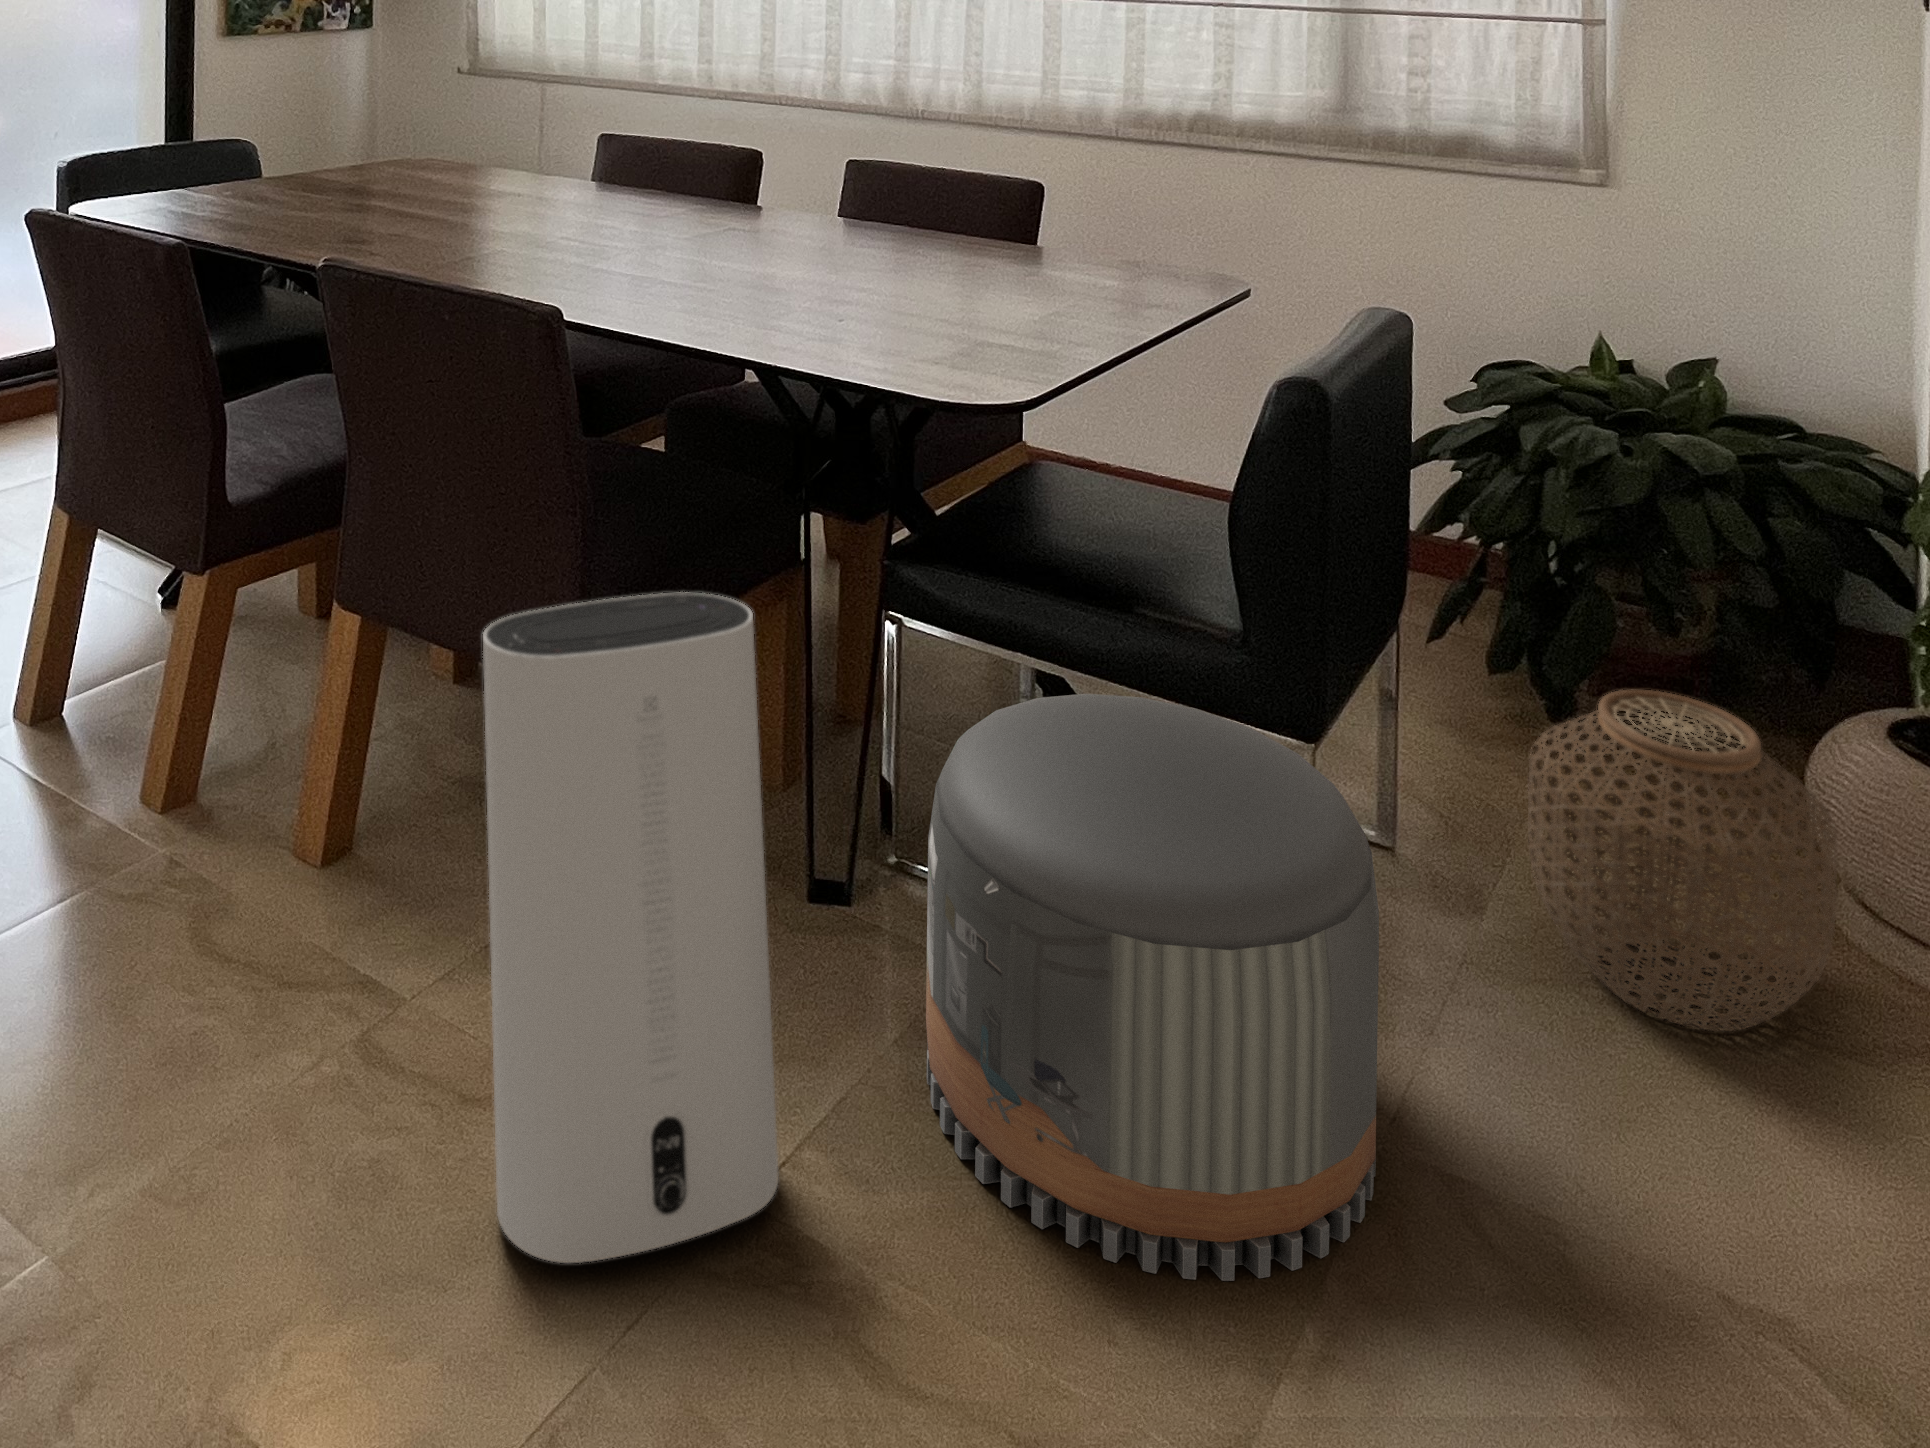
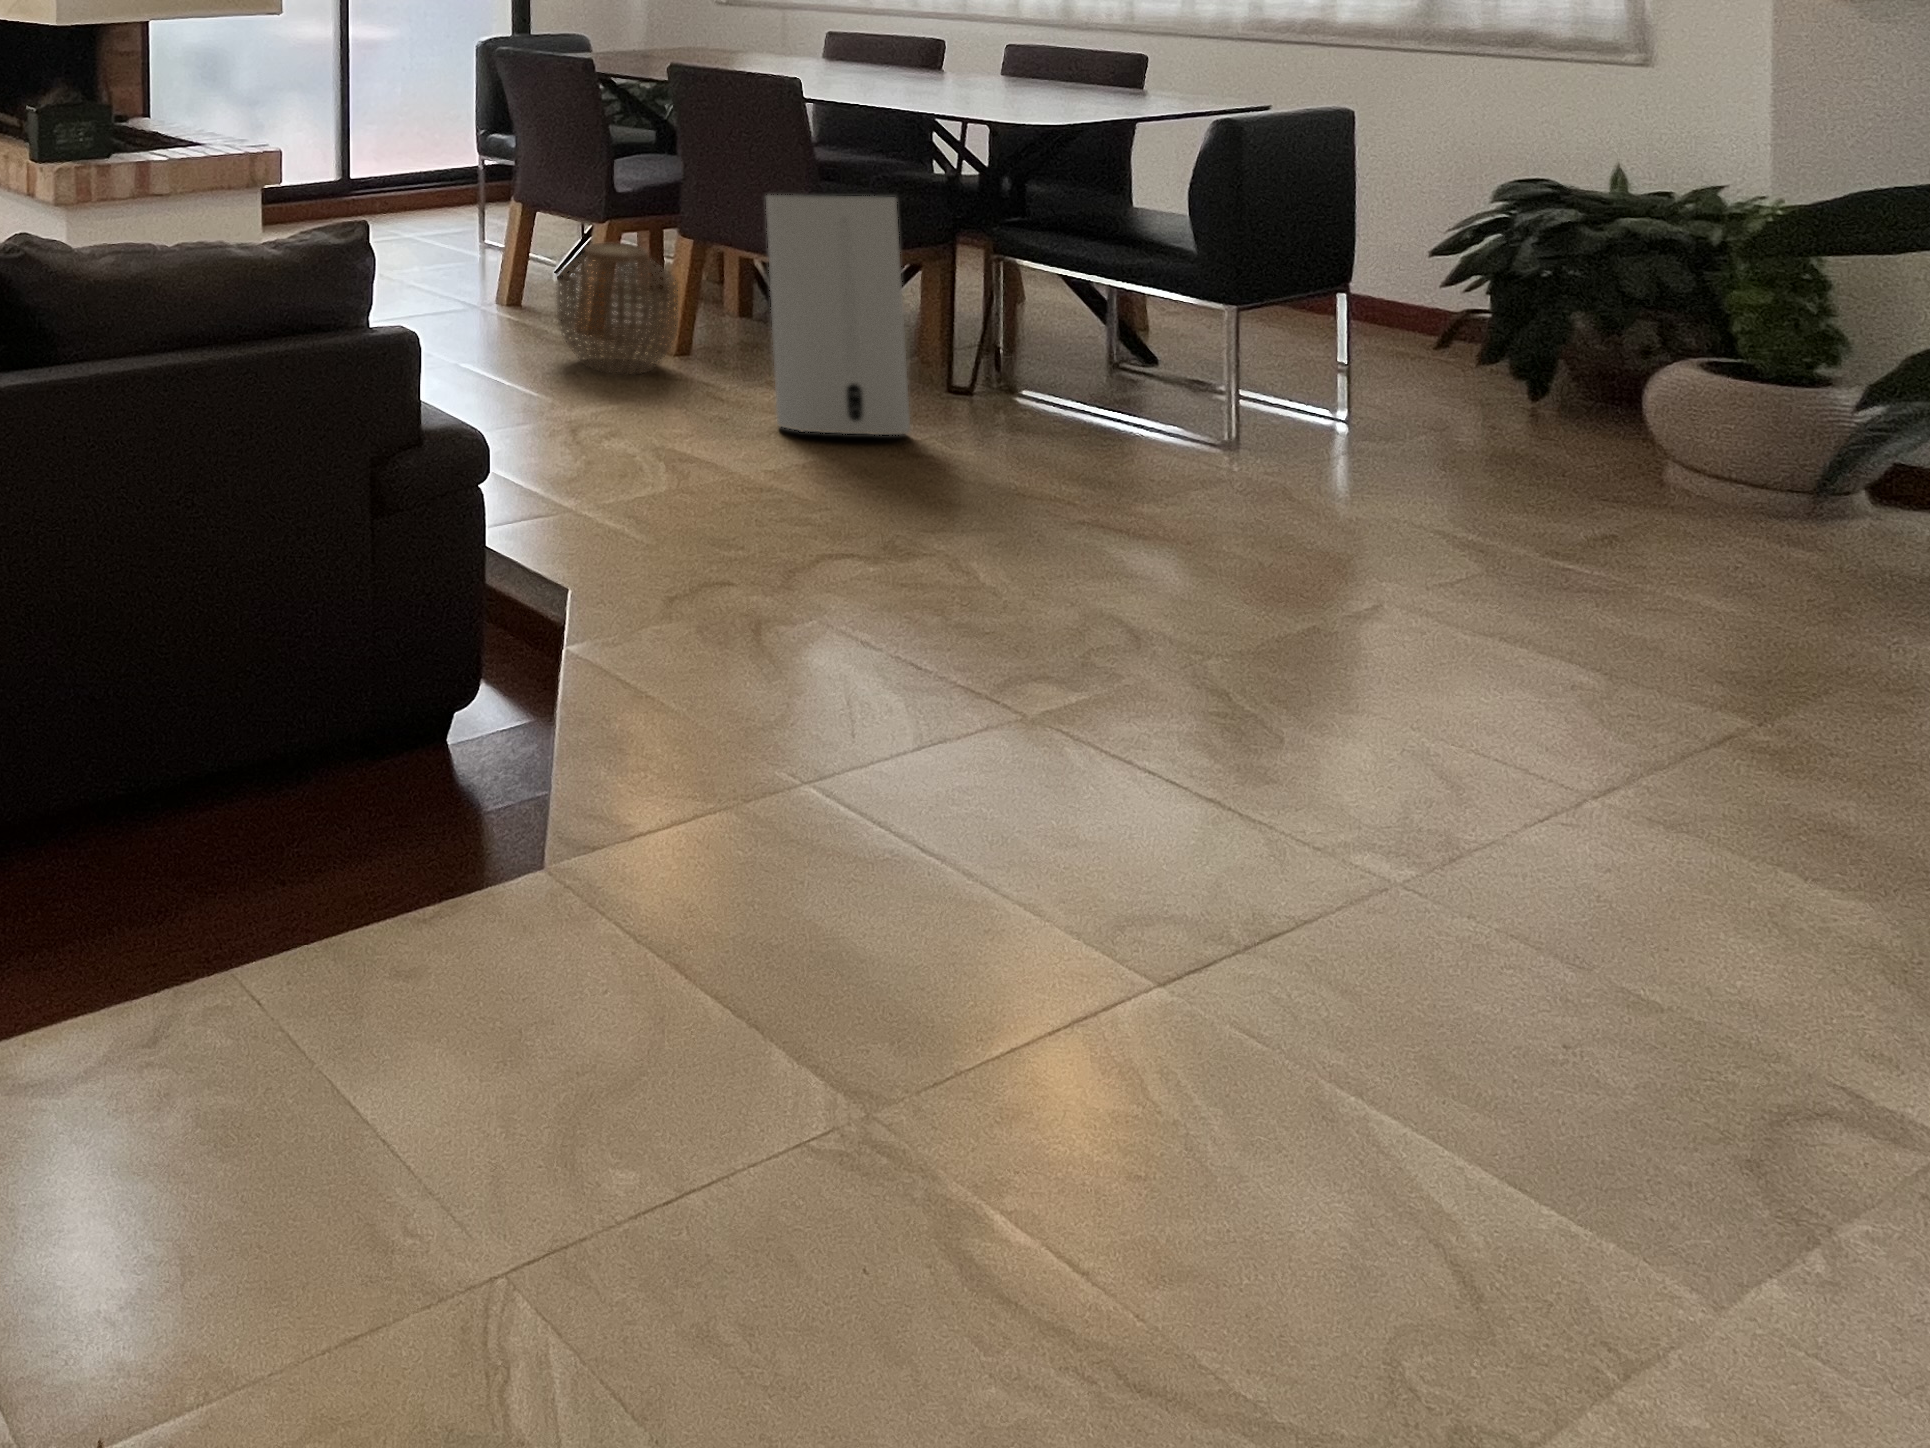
woven basket: present [1528,690,1837,1031] -> present [556,243,678,374]
pouf: present [926,694,1379,1281] -> none [994,275,1239,482]

